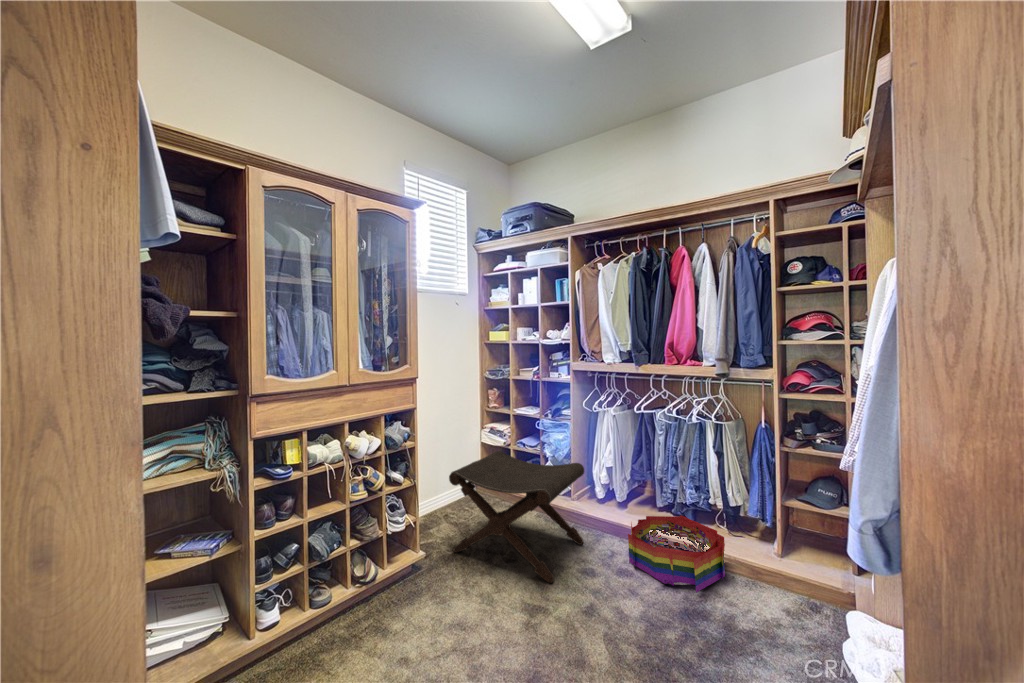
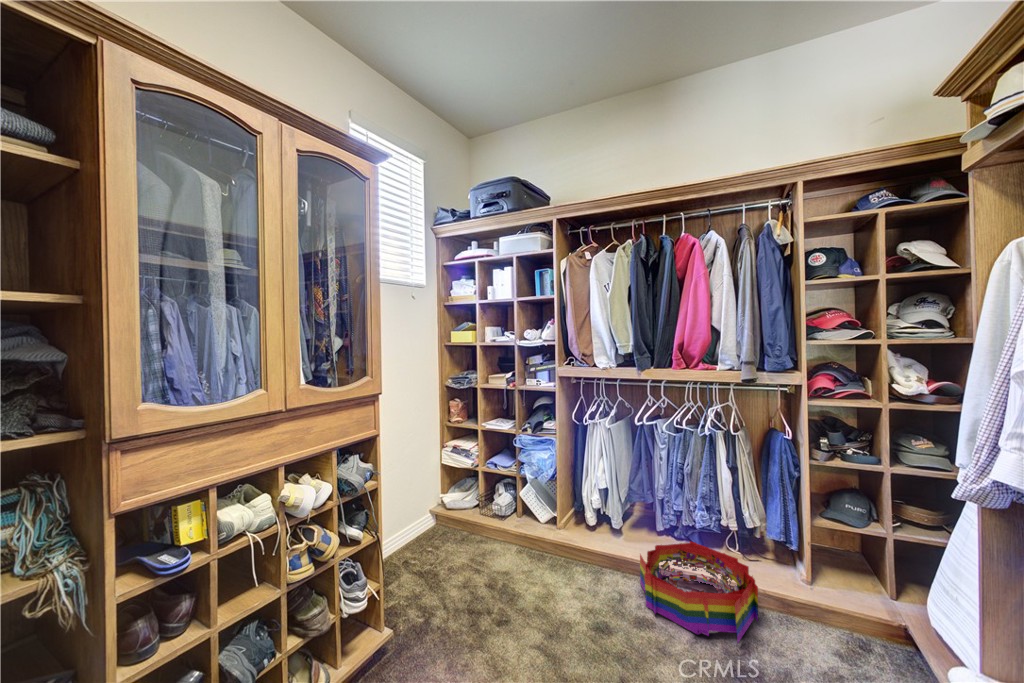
footstool: present [449,451,584,583] -> none [422,477,586,654]

